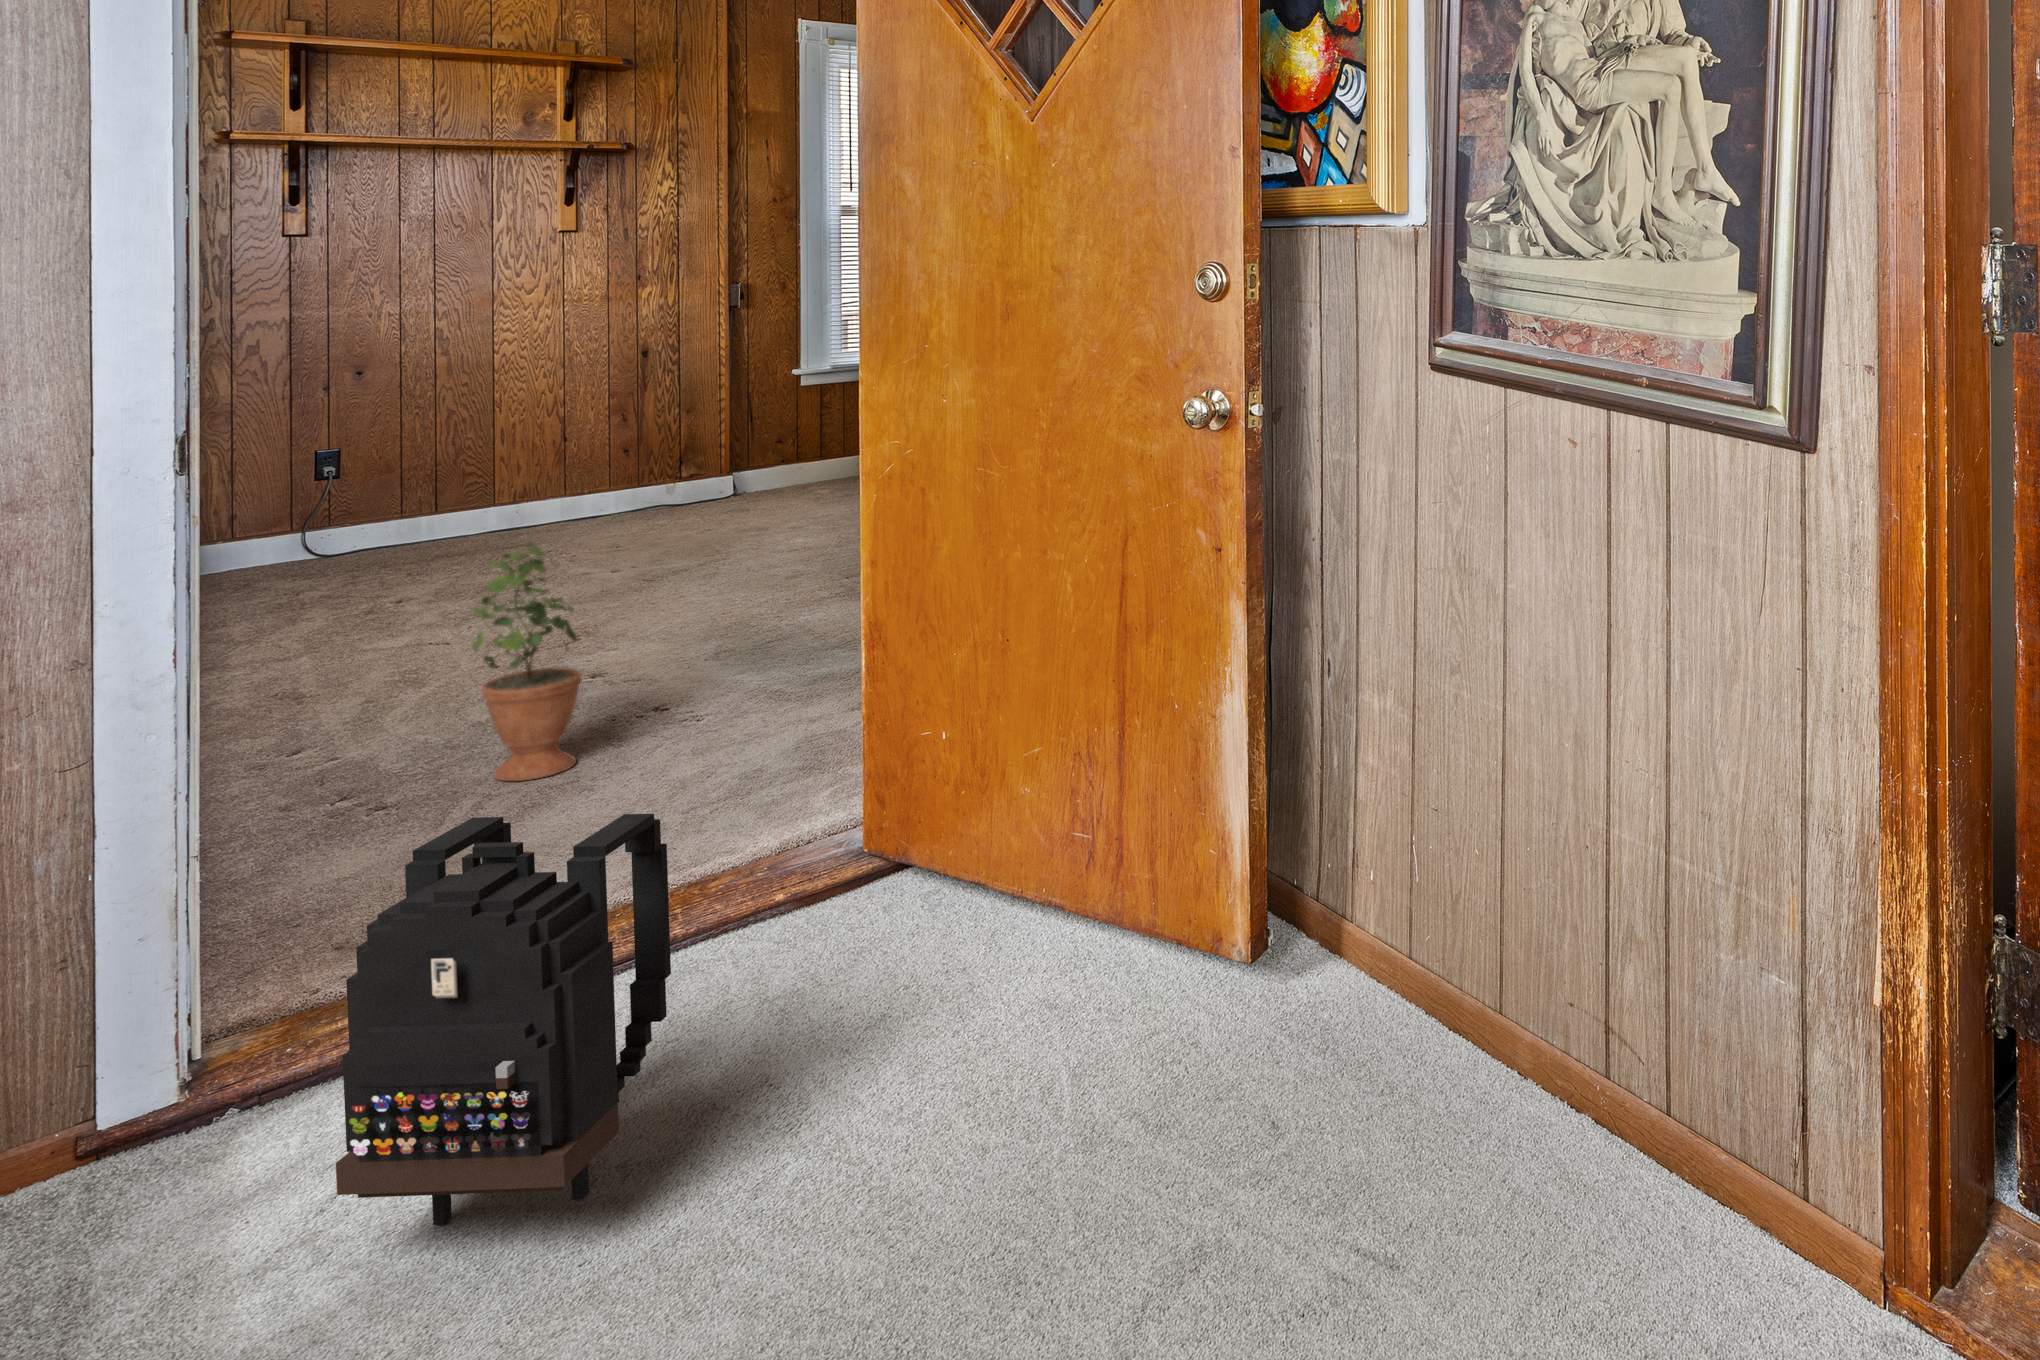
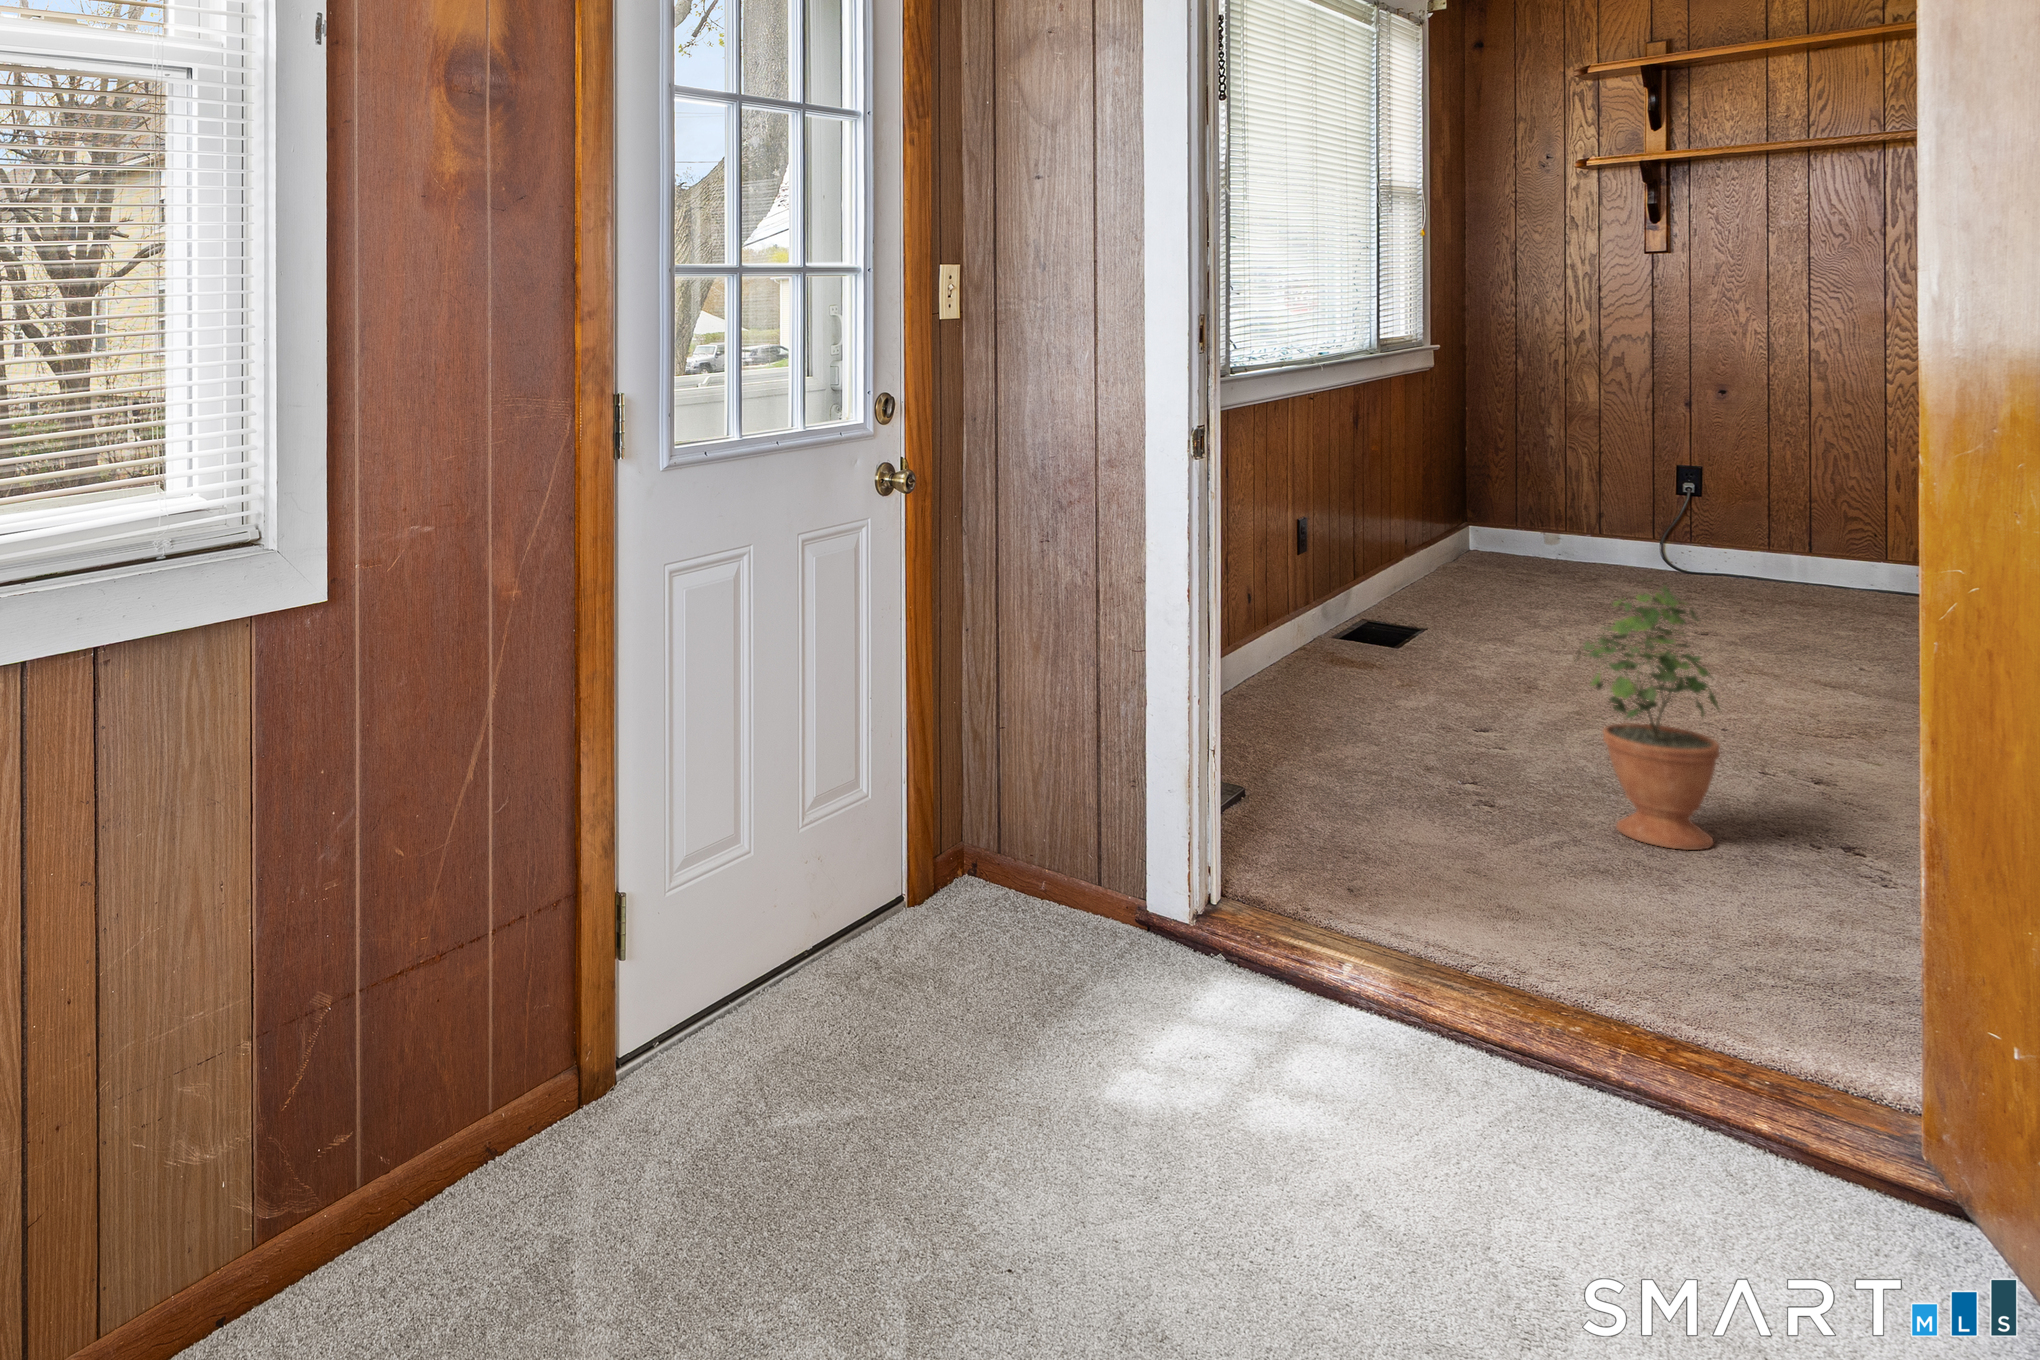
backpack: present [336,814,671,1225] -> none [1118,819,1408,1227]

